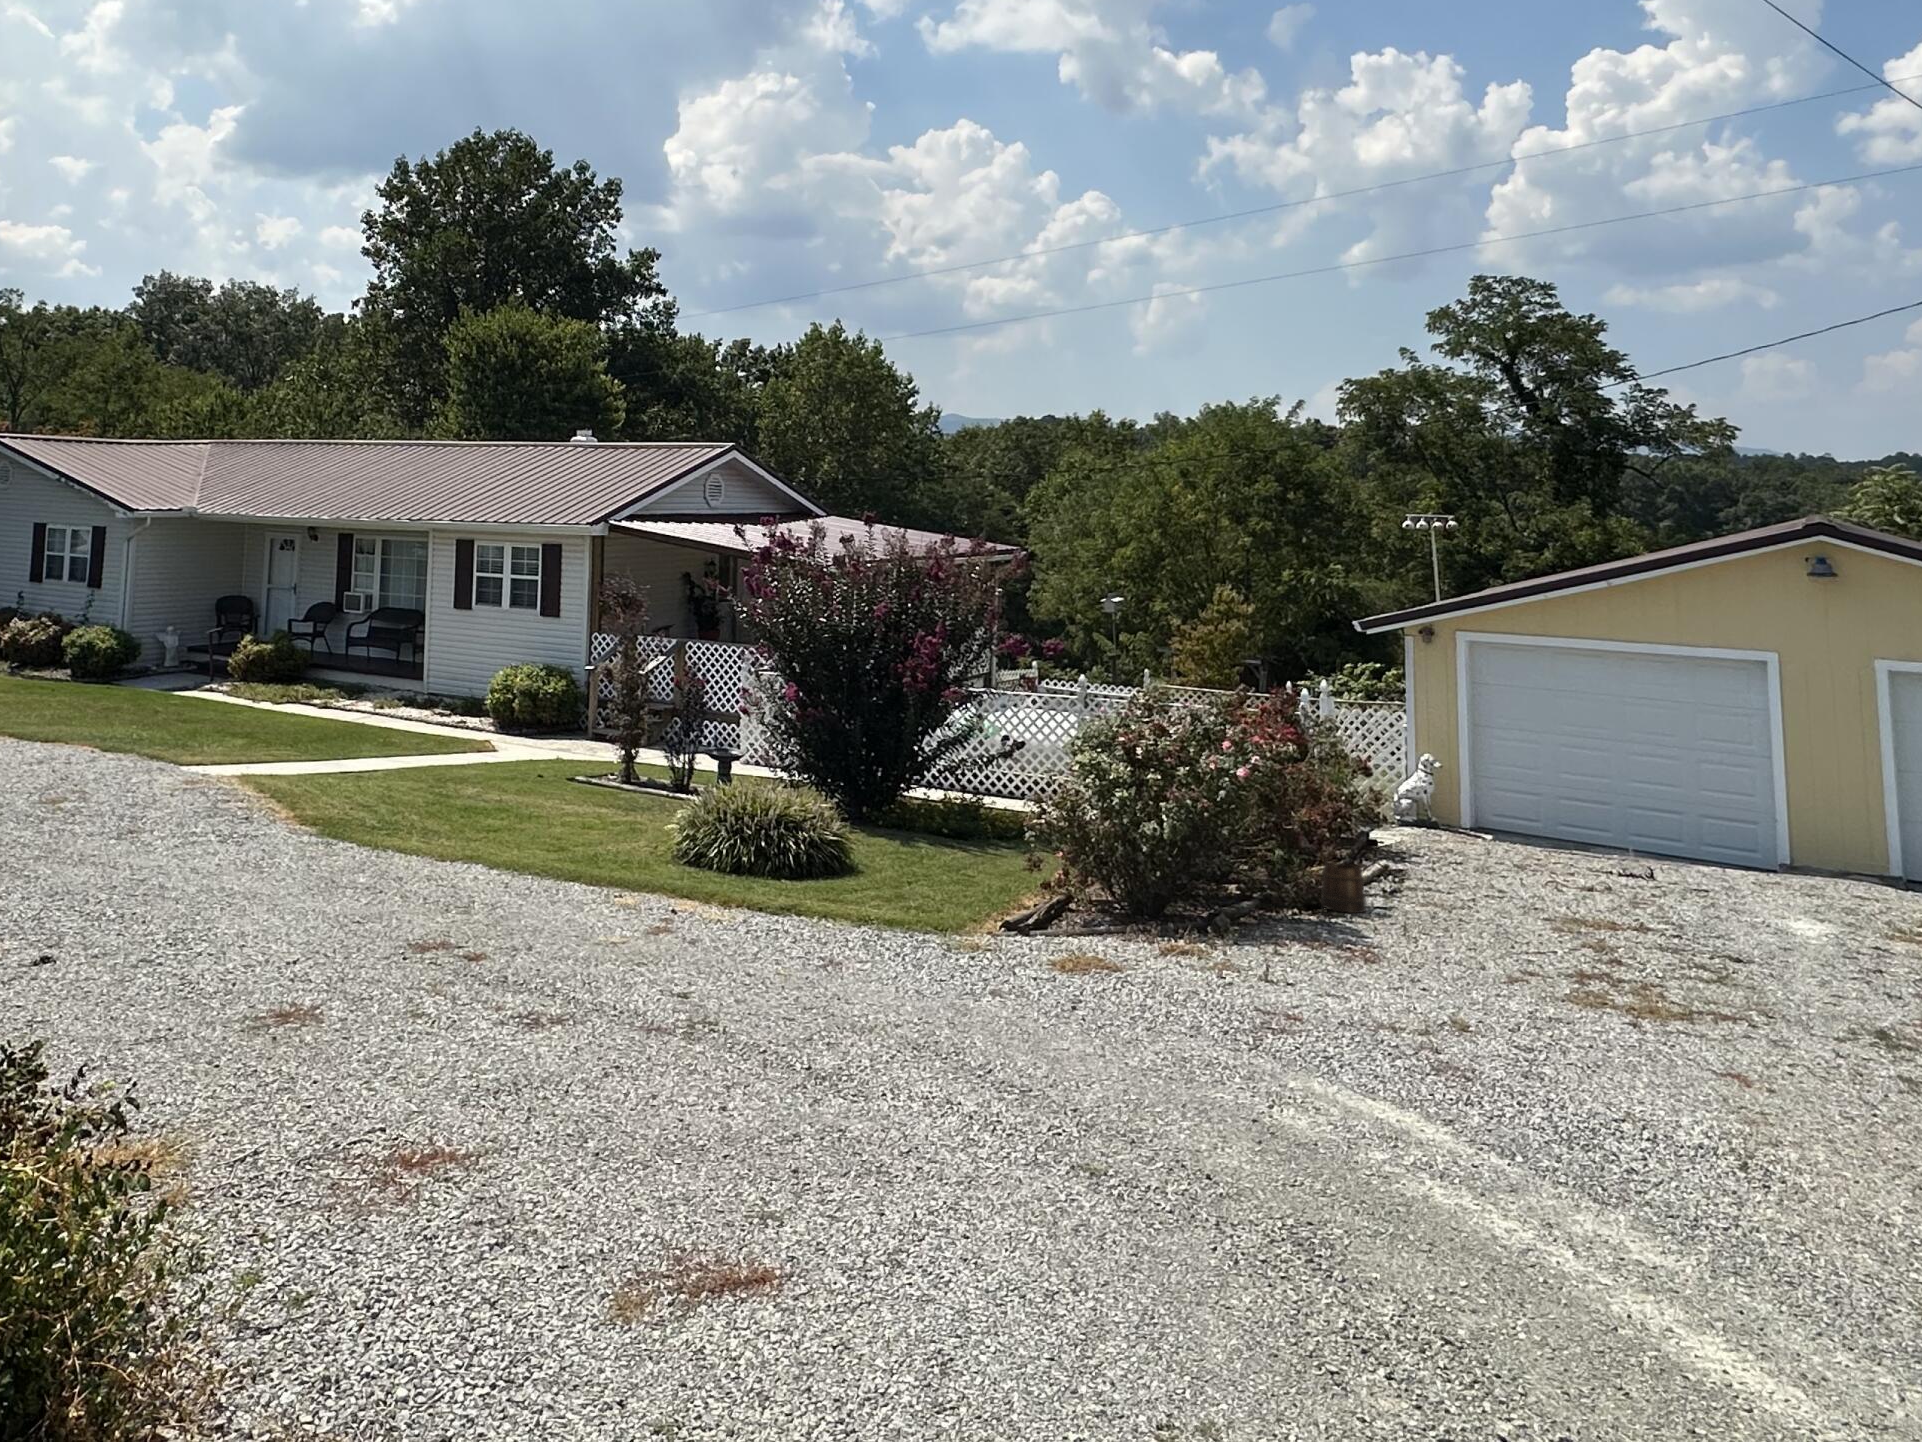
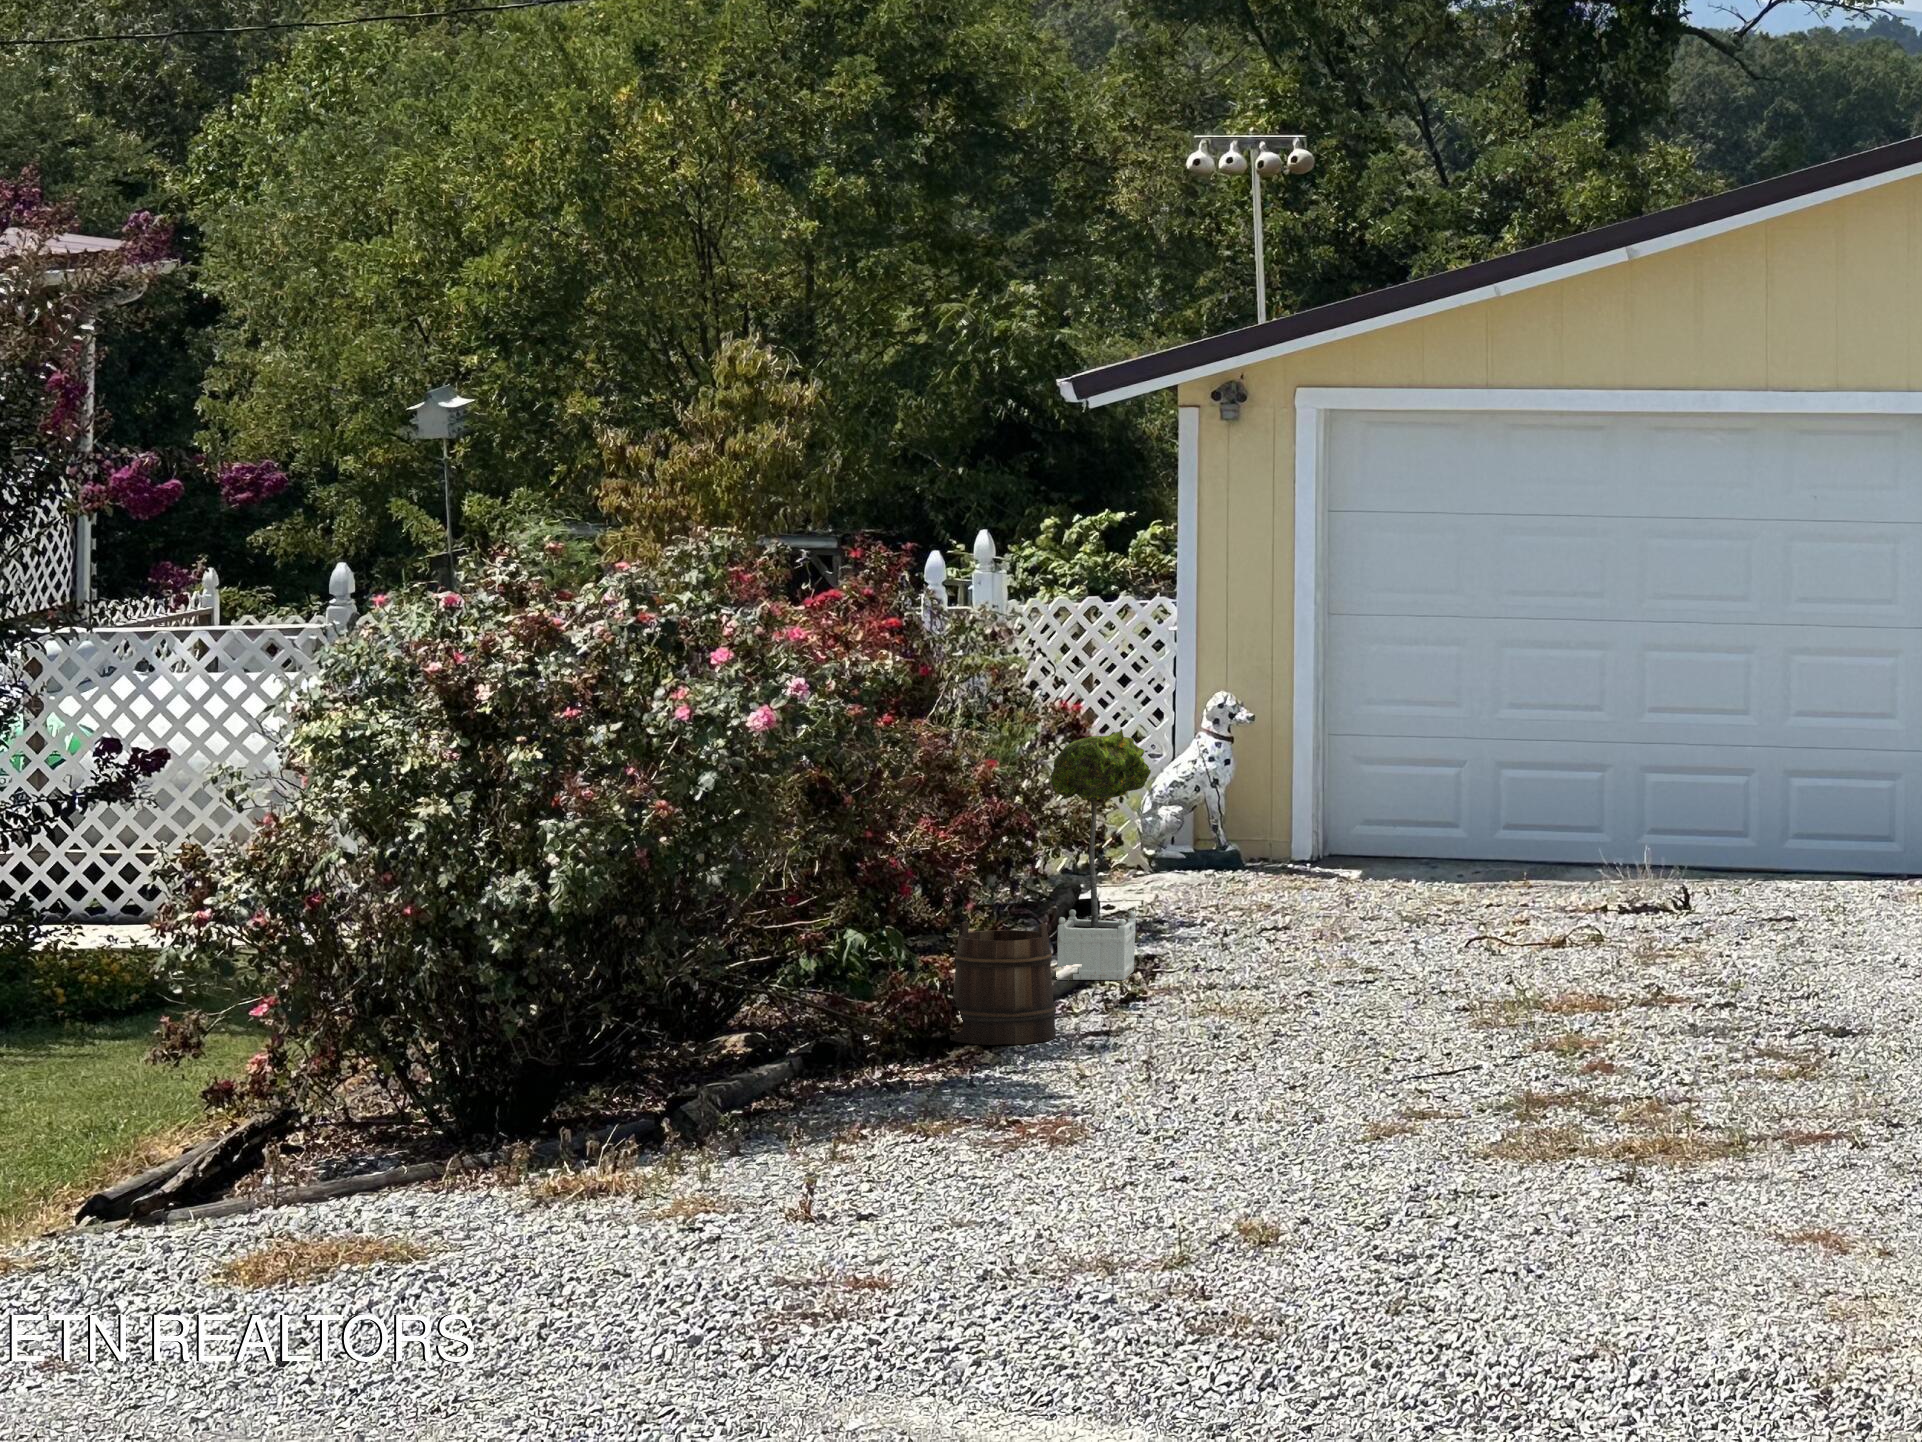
potted tree: none [1358,779,1402,884] -> present [1050,729,1151,980]

